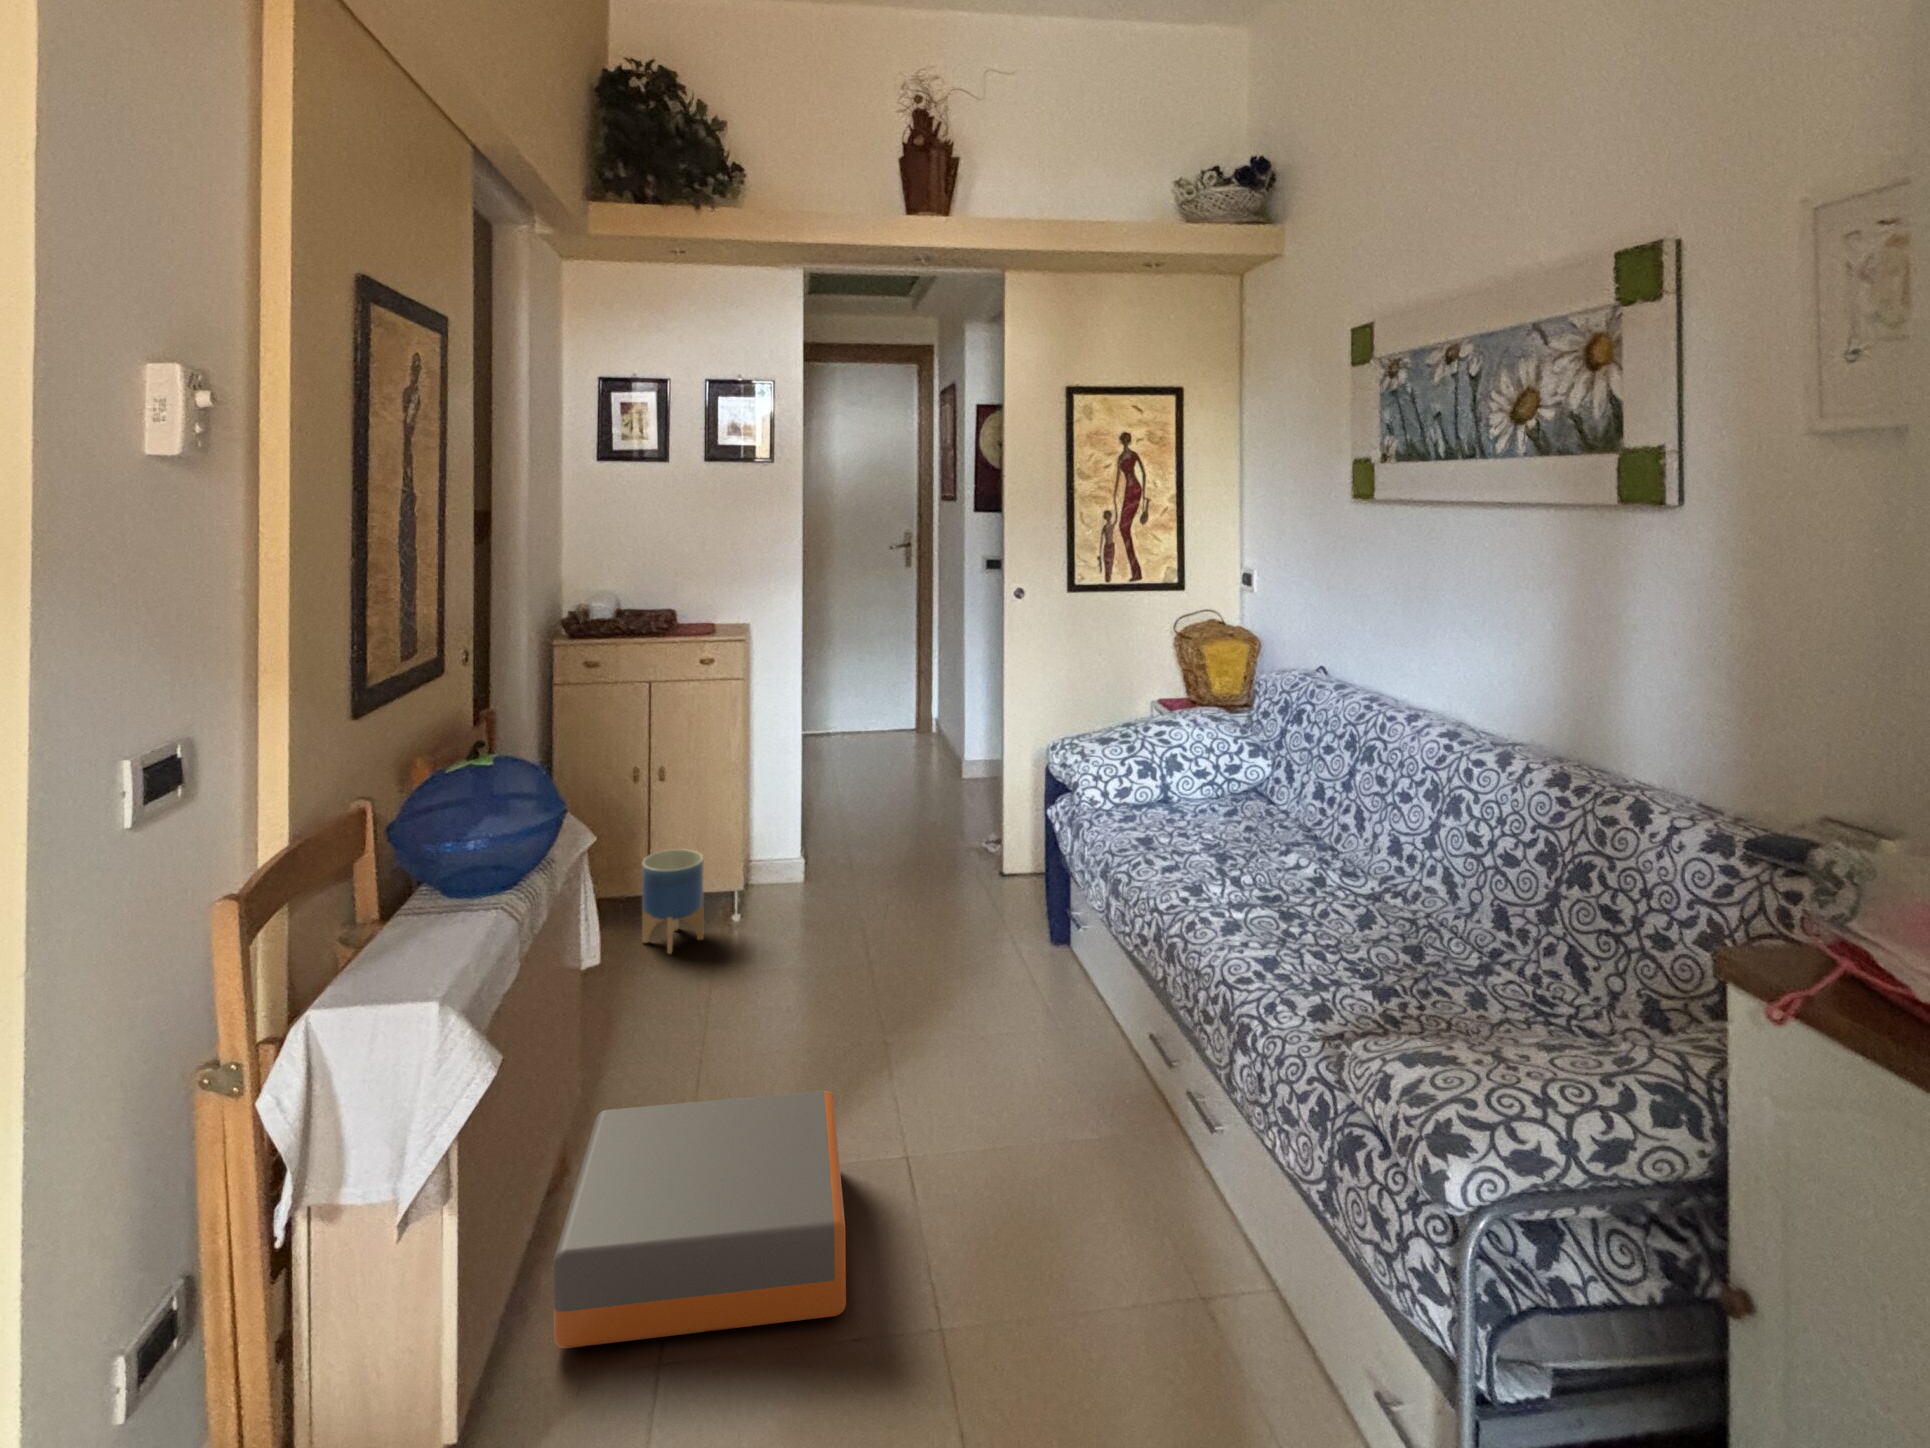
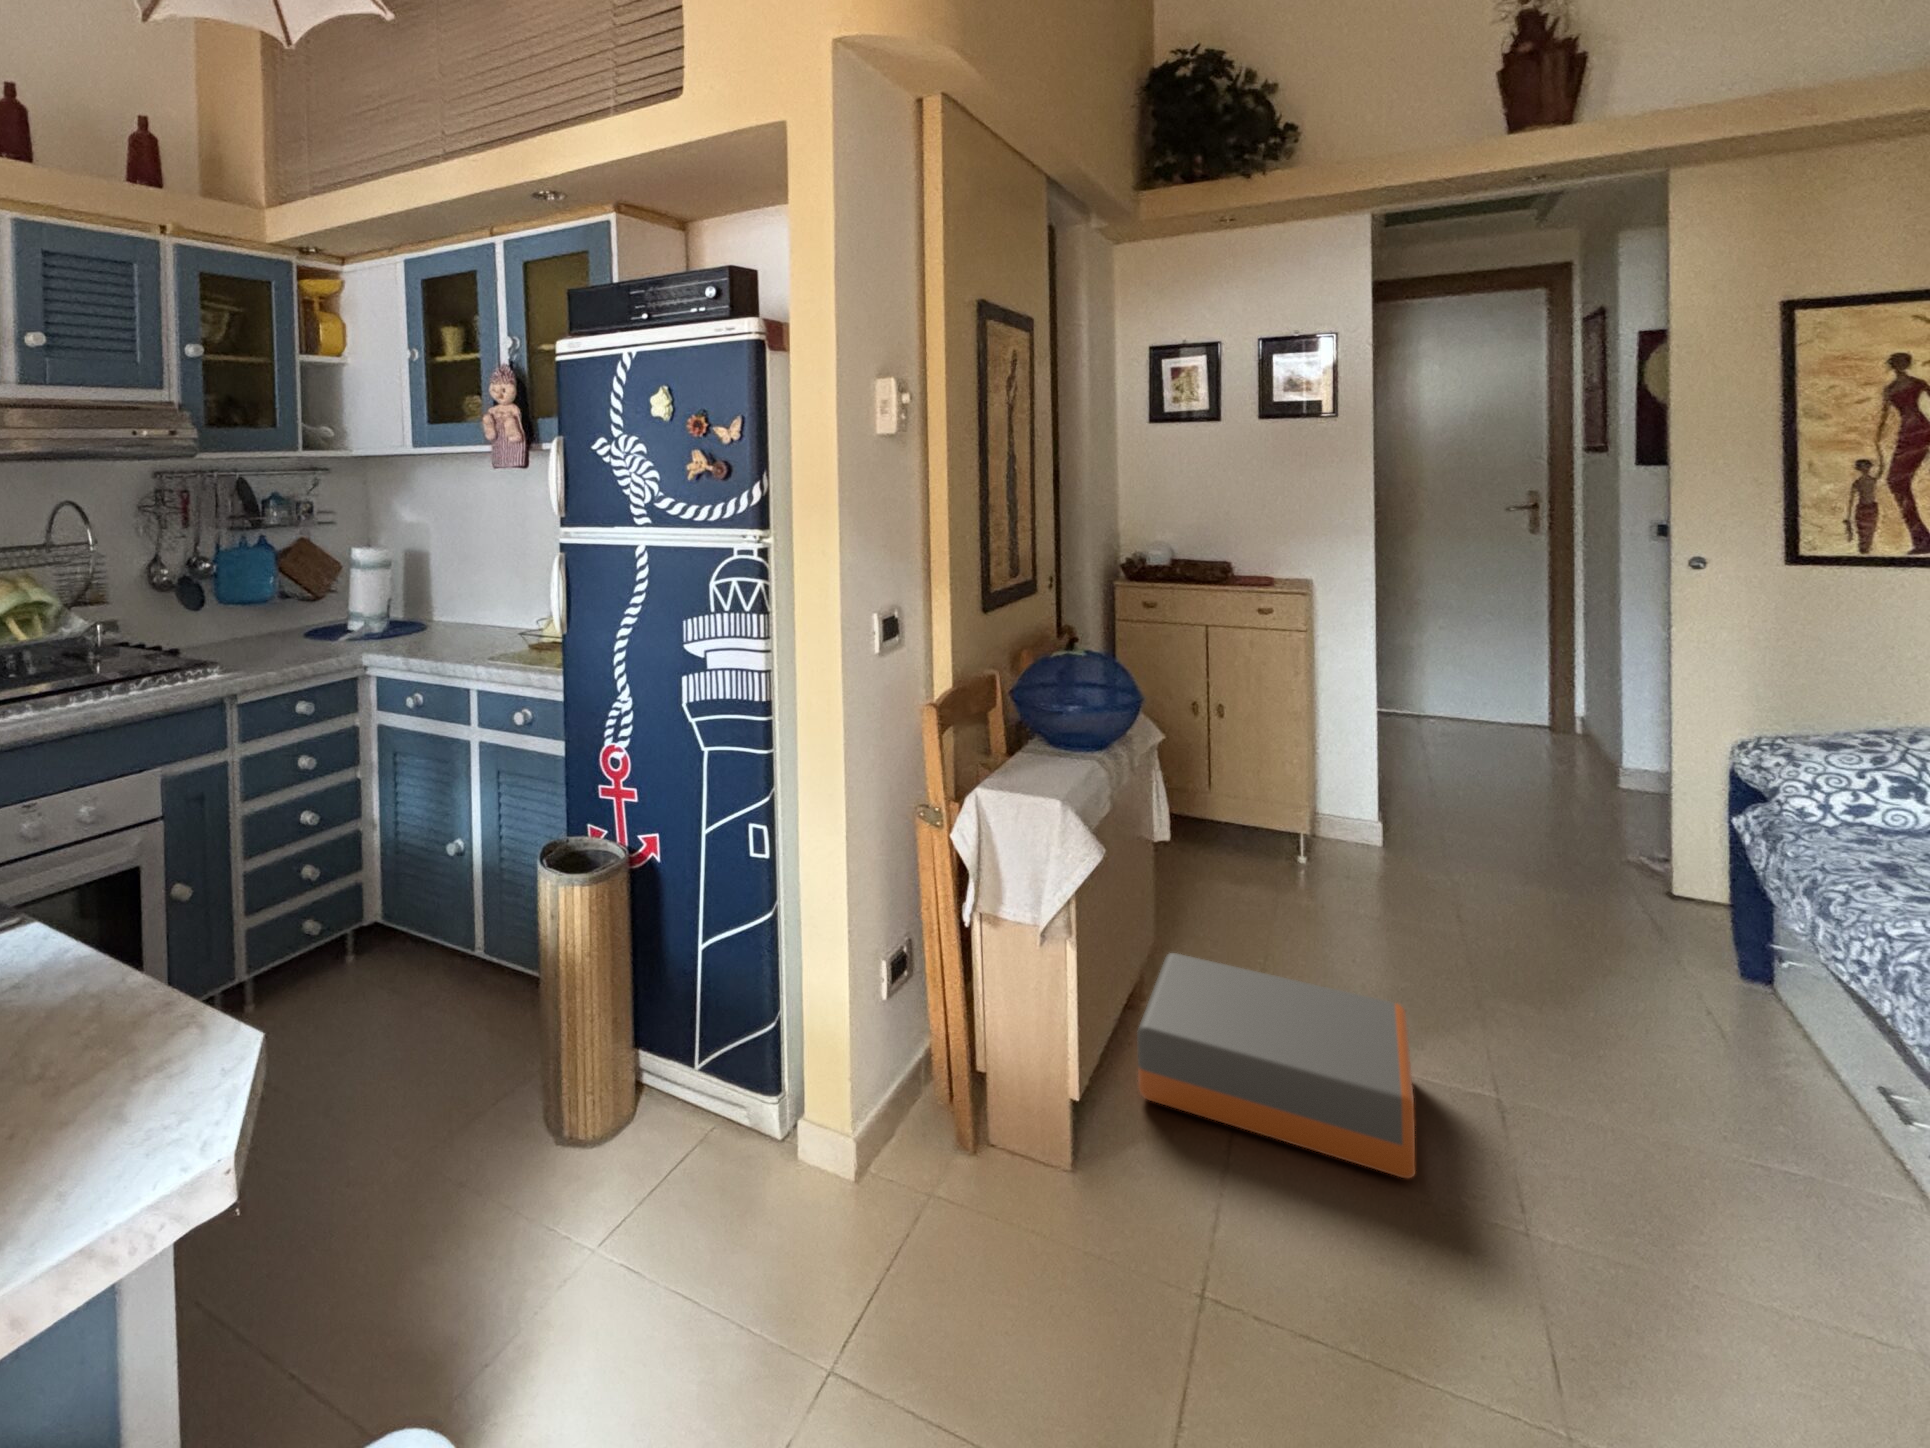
planter: present [642,849,703,954] -> none [1199,777,1262,868]

